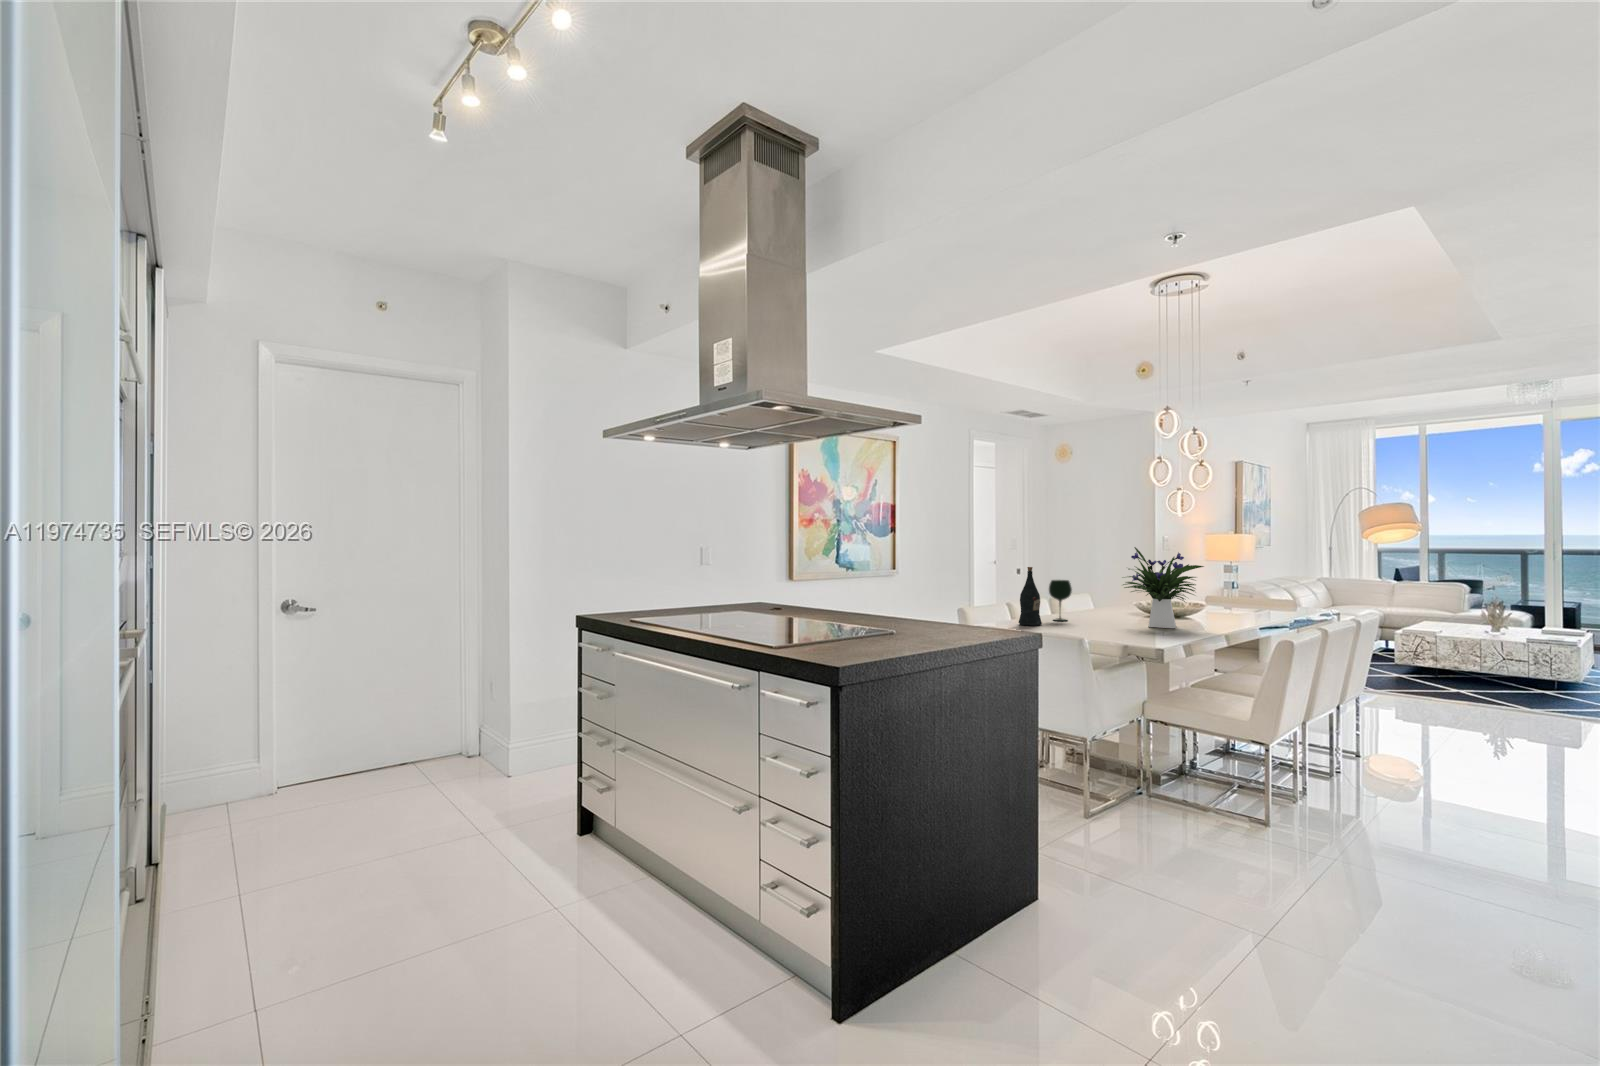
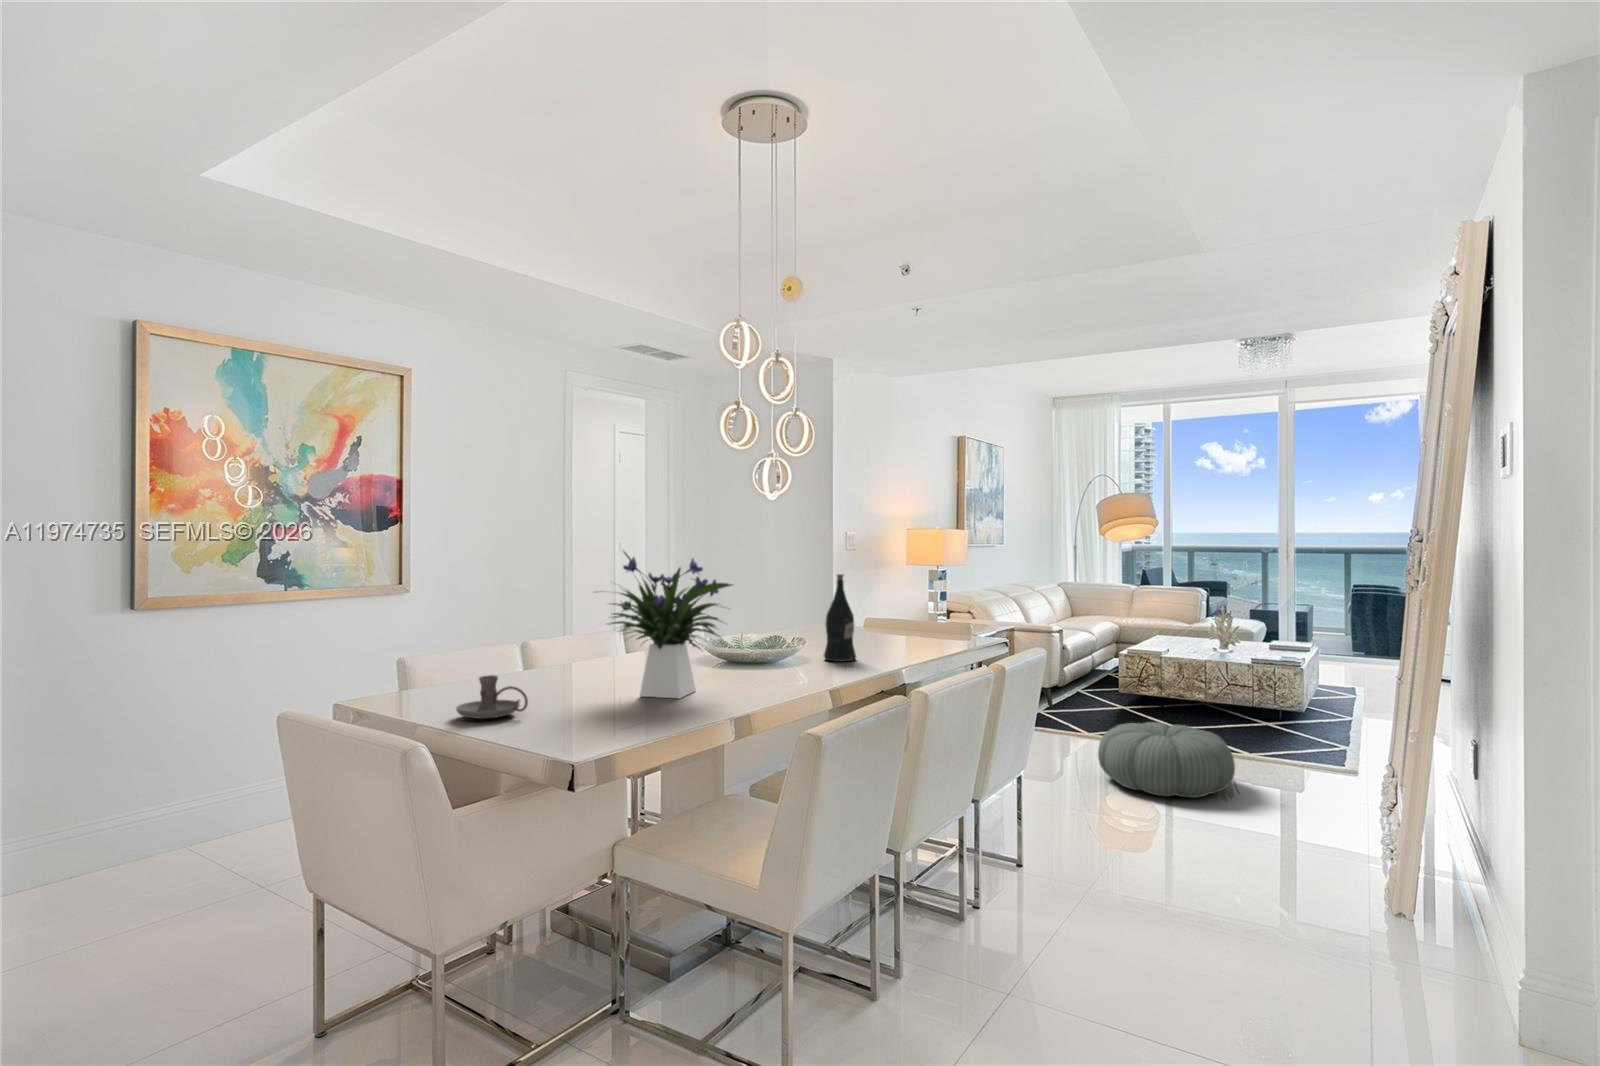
wine bottle: present [1019,567,1042,626] -> present [823,574,856,662]
wine glass: present [1049,580,1072,621] -> none [505,608,547,683]
candle holder: none [1069,611,1110,632] -> present [456,675,528,719]
pouf: none [1400,677,1525,730] -> present [1098,722,1235,798]

